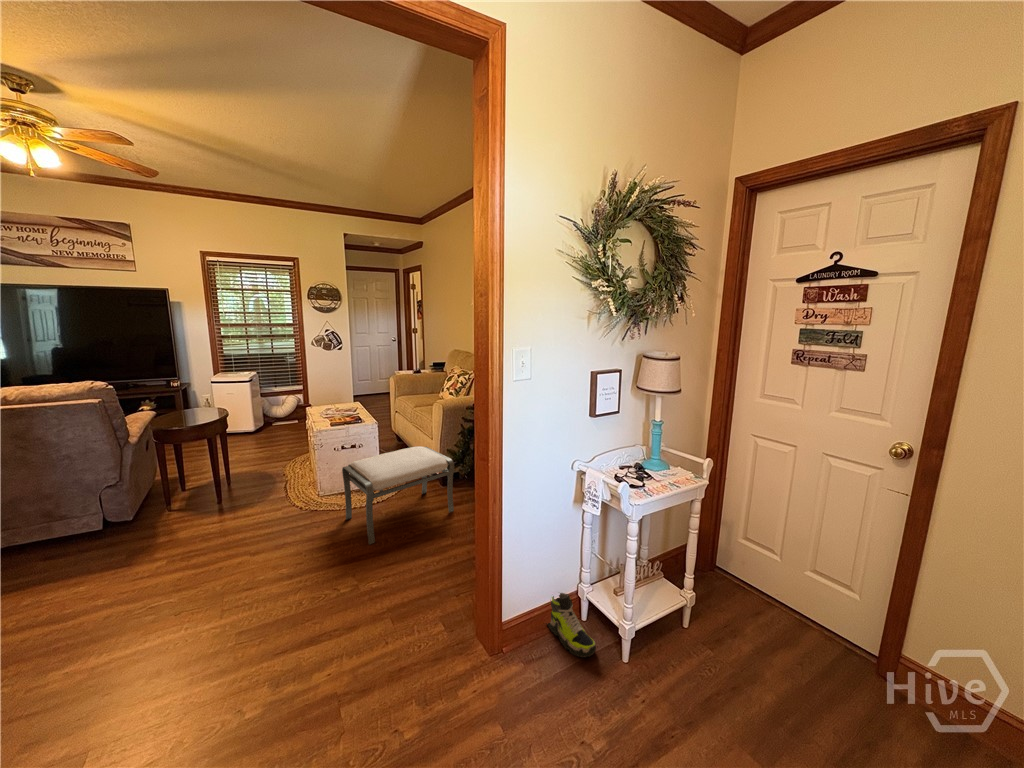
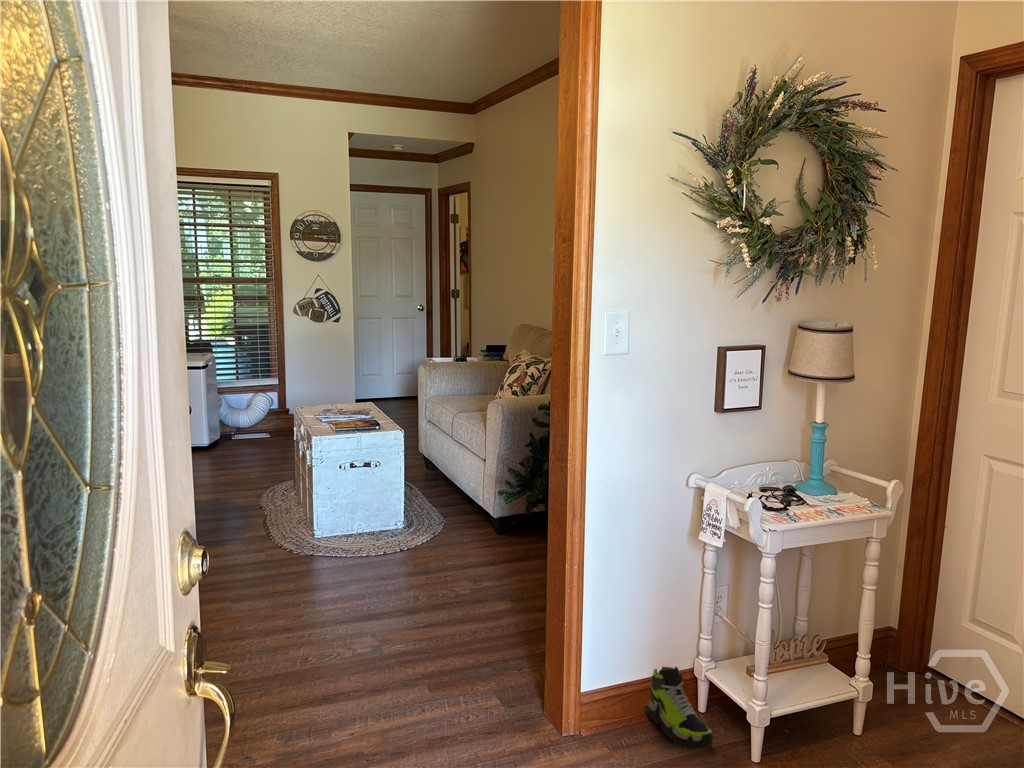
ottoman: present [342,446,454,545] -> none [354,468,518,600]

